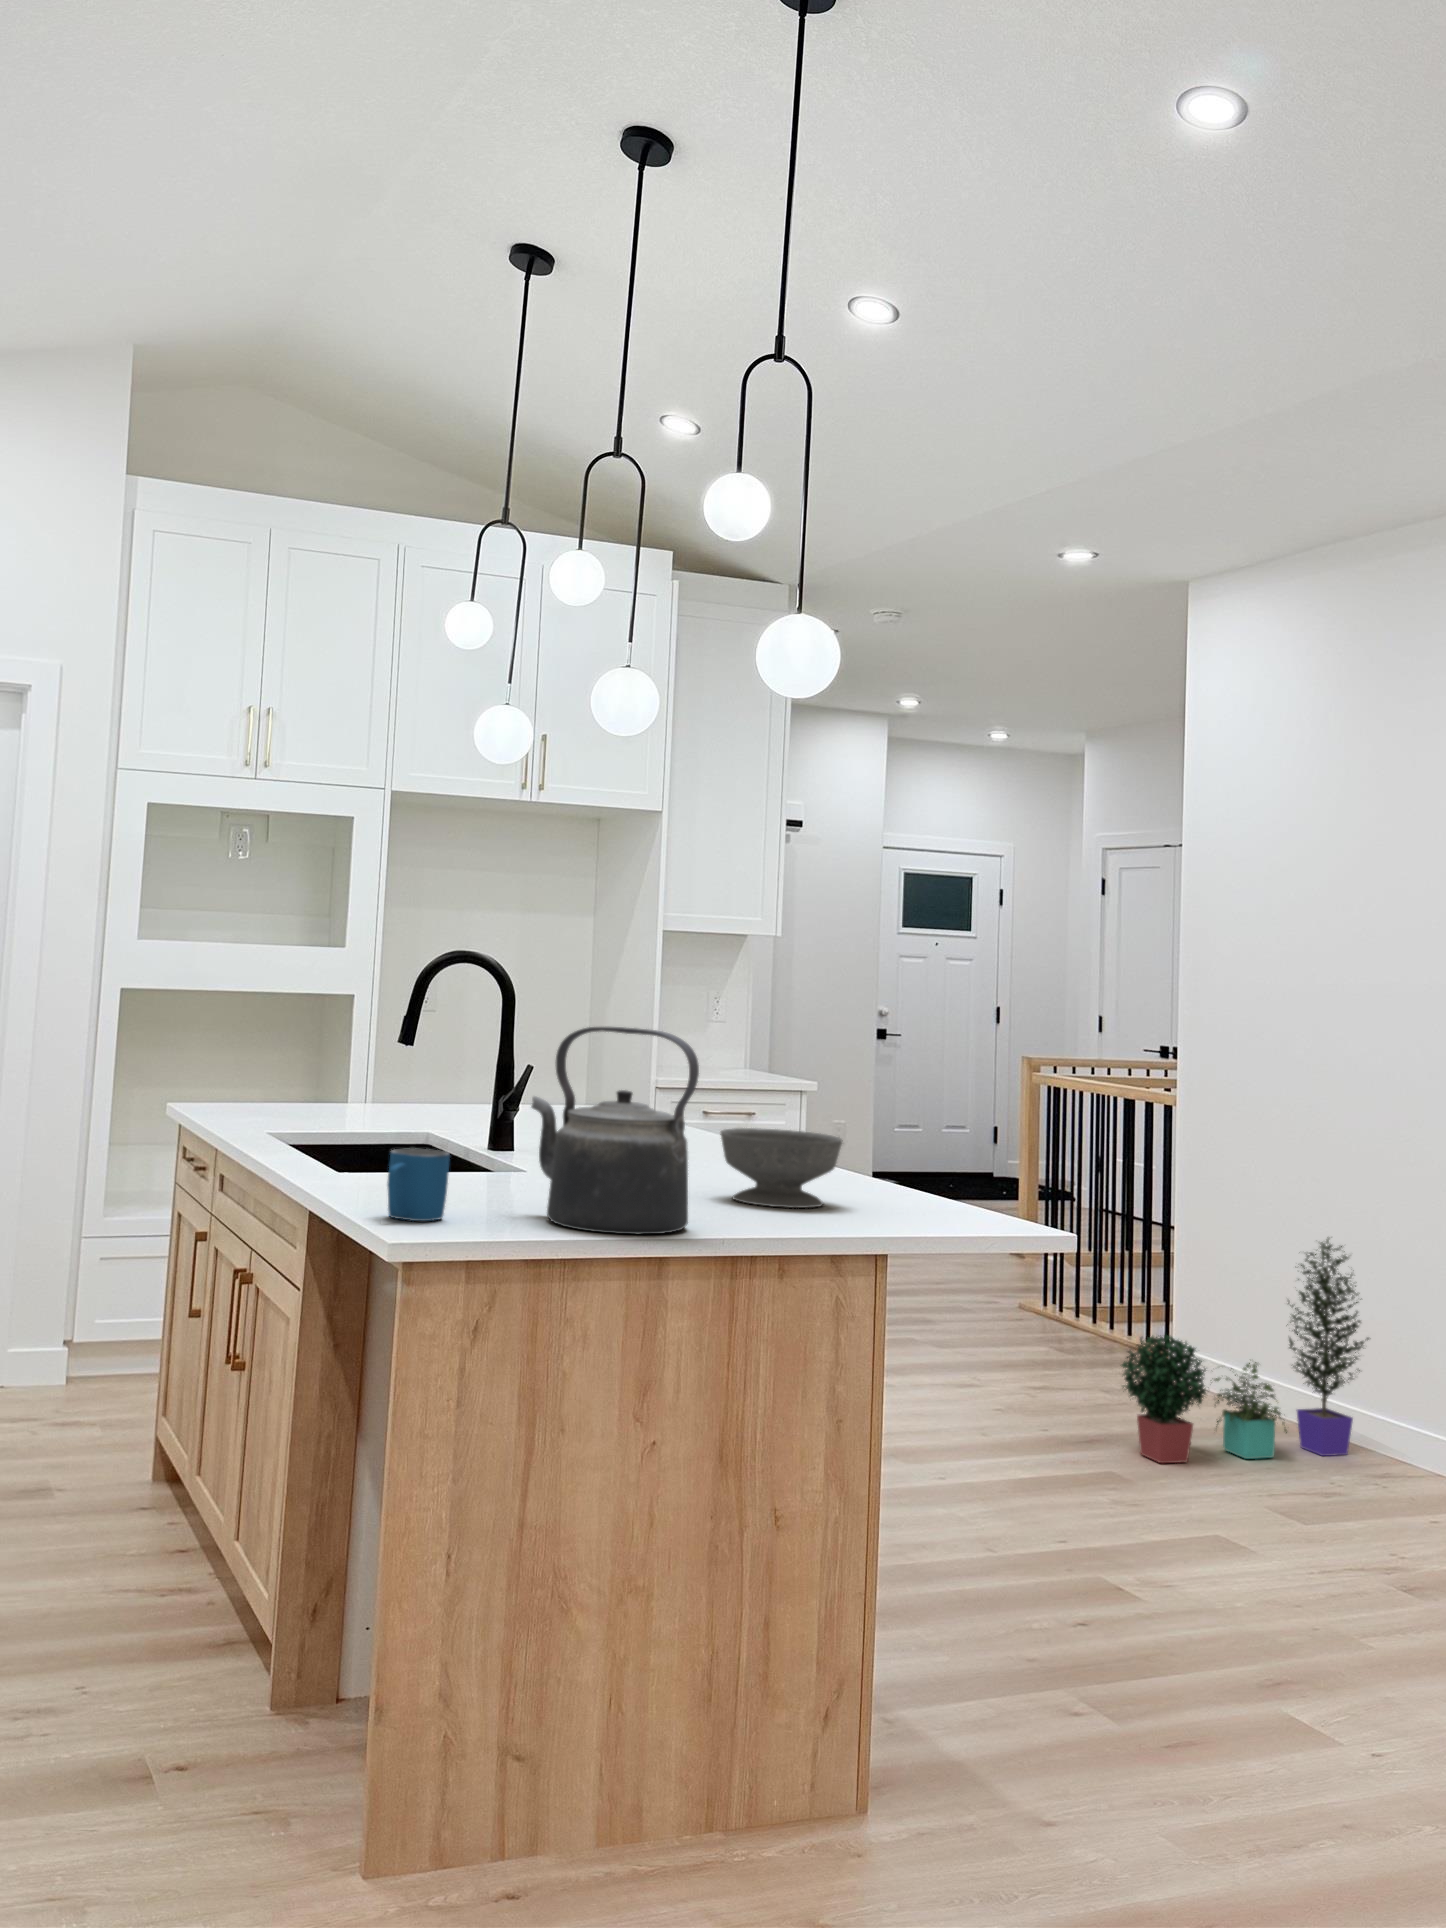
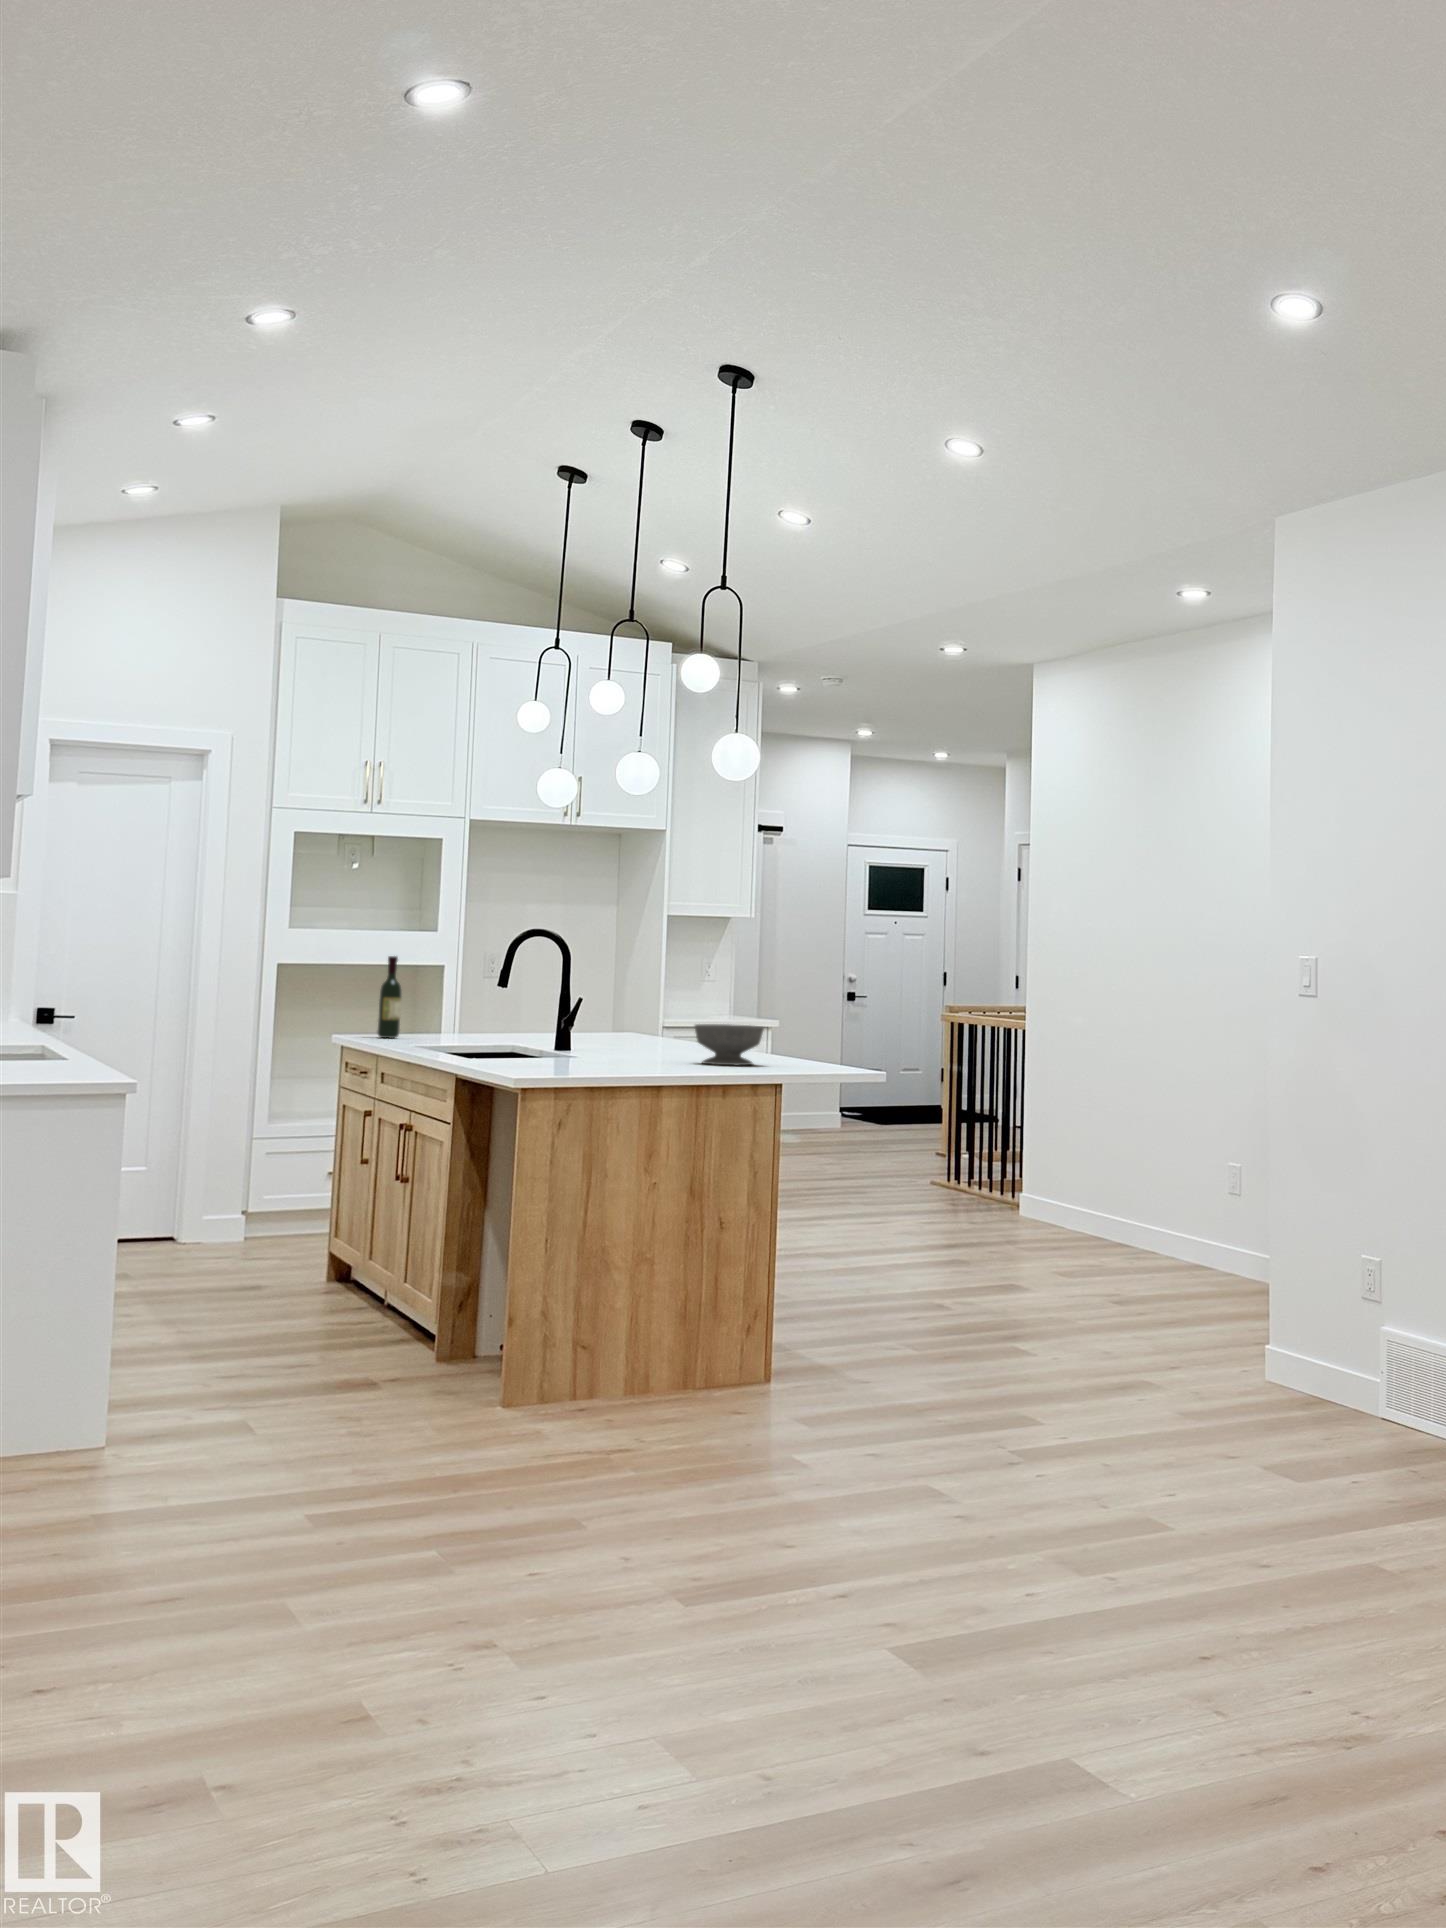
wine bottle: none [229,988,267,1113] -> present [377,956,402,1038]
kettle: present [531,1027,699,1234] -> none [586,962,677,1070]
mug: present [387,1148,450,1221] -> none [510,1030,543,1067]
potted plant: present [1122,1238,1369,1463] -> none [975,1108,1142,1257]

